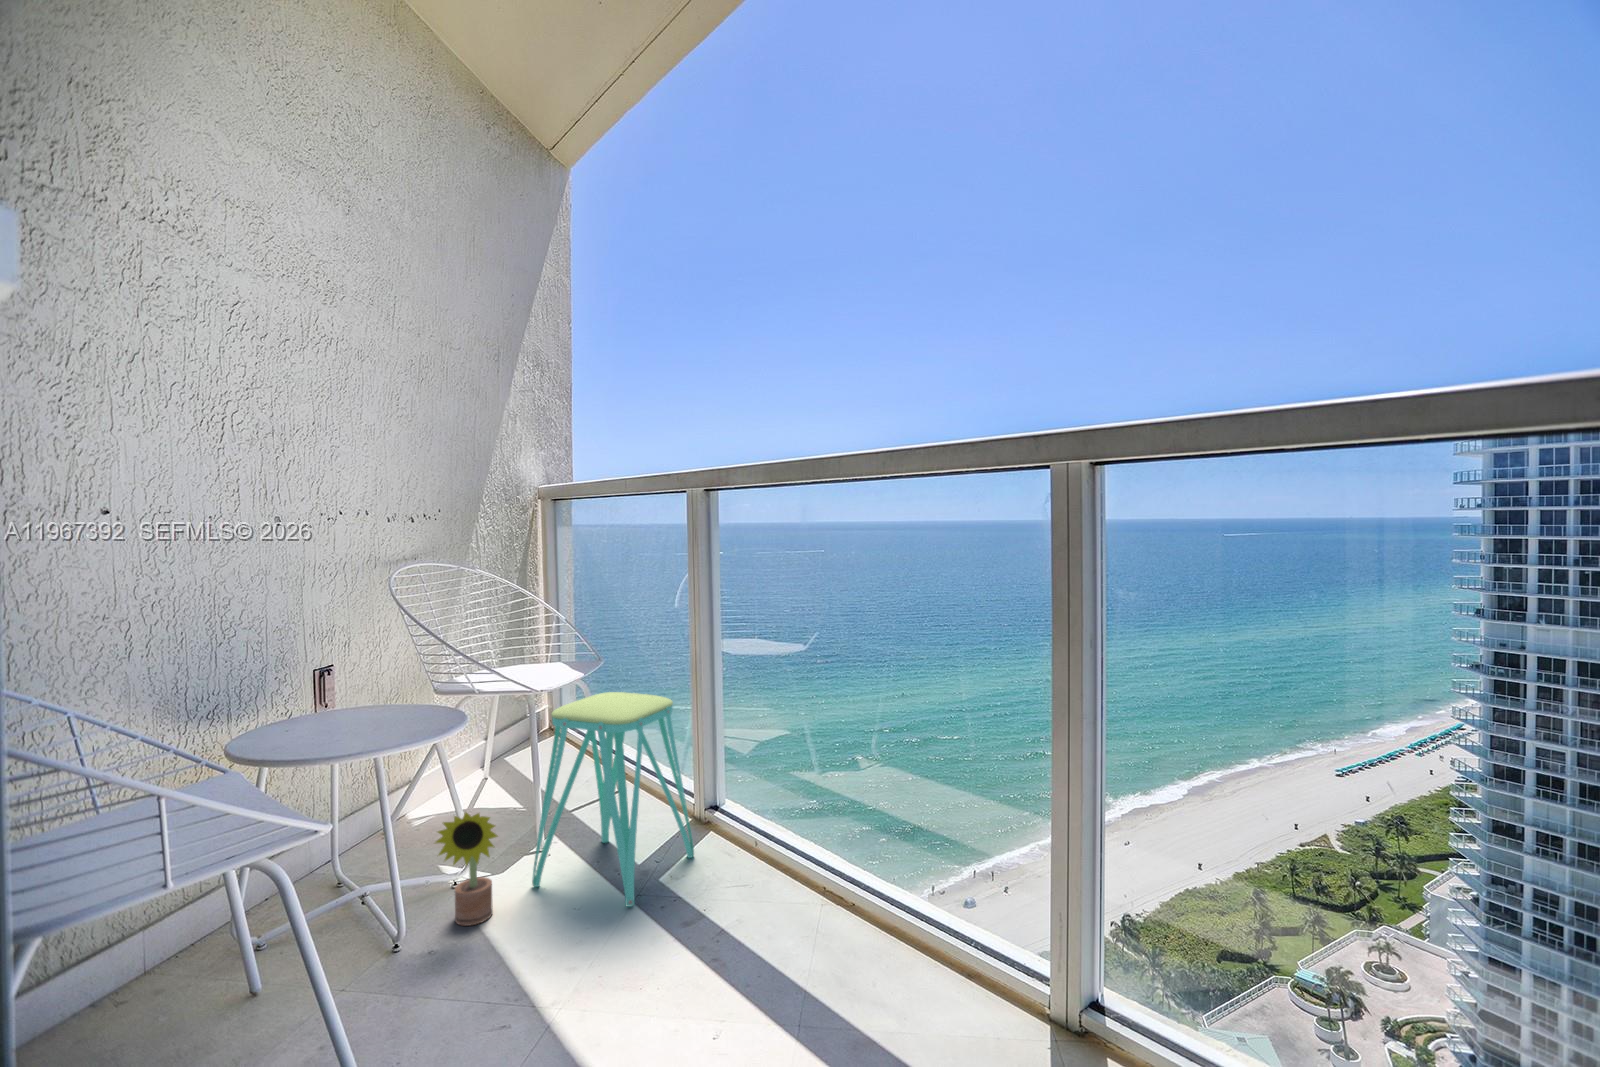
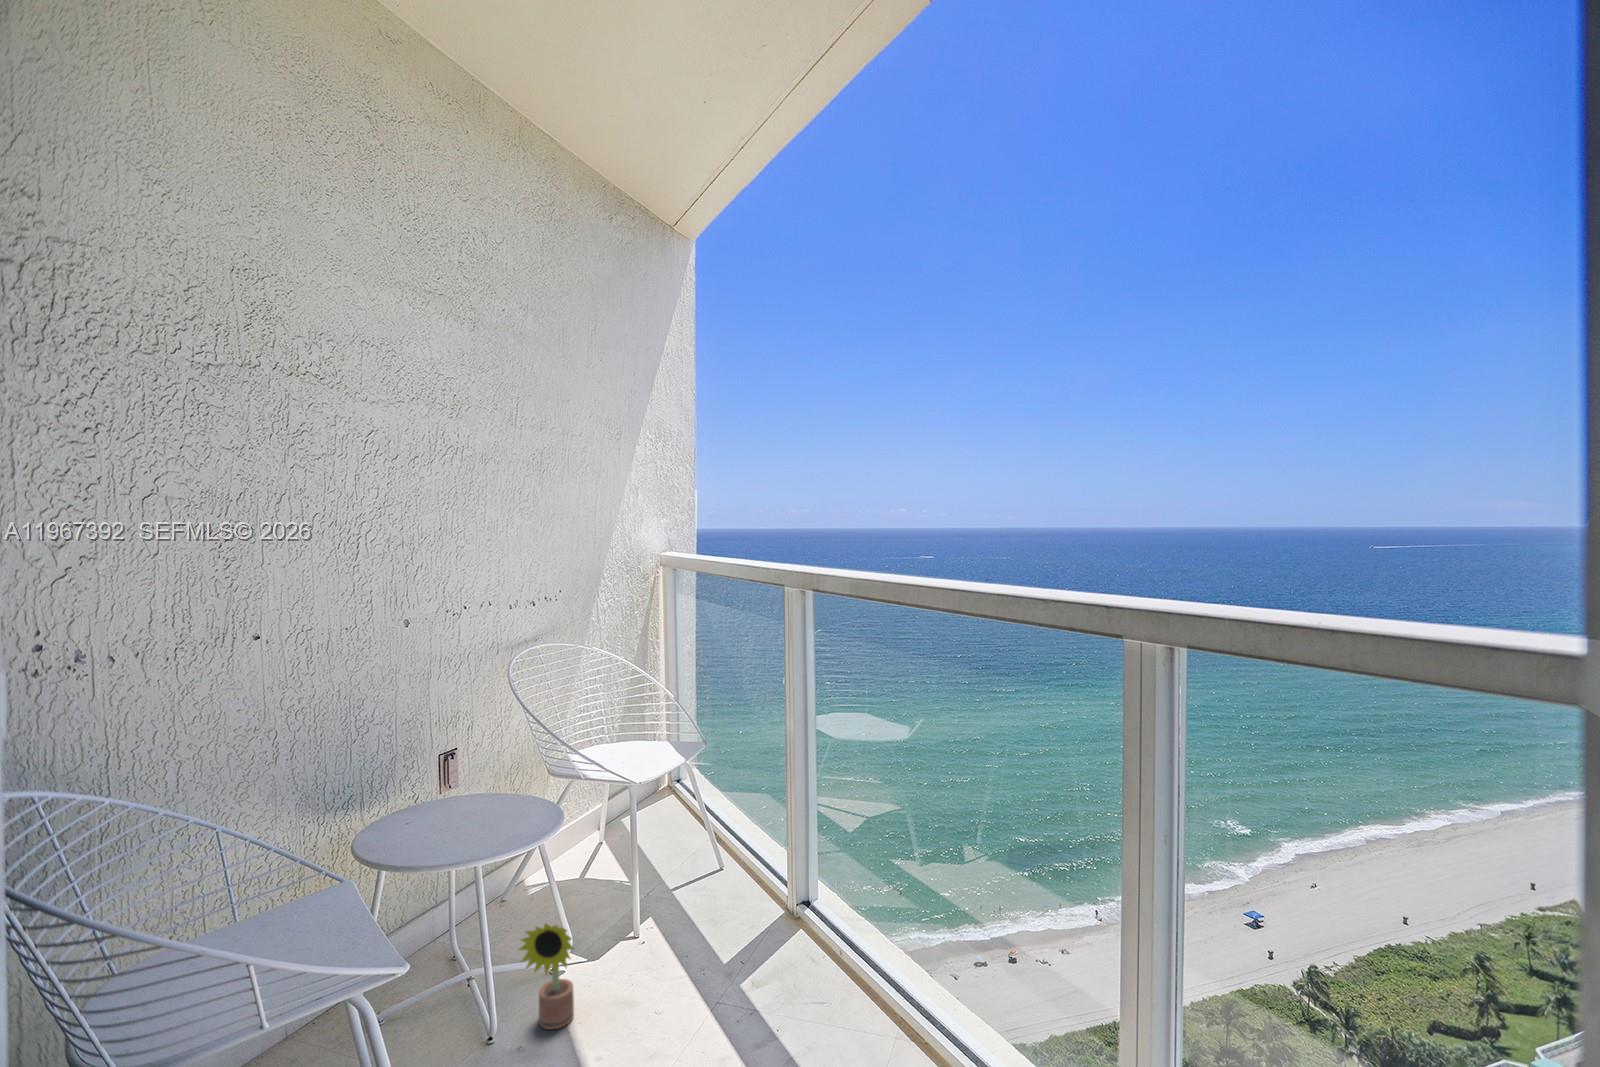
stool: present [532,692,694,907] -> none [615,795,774,1030]

